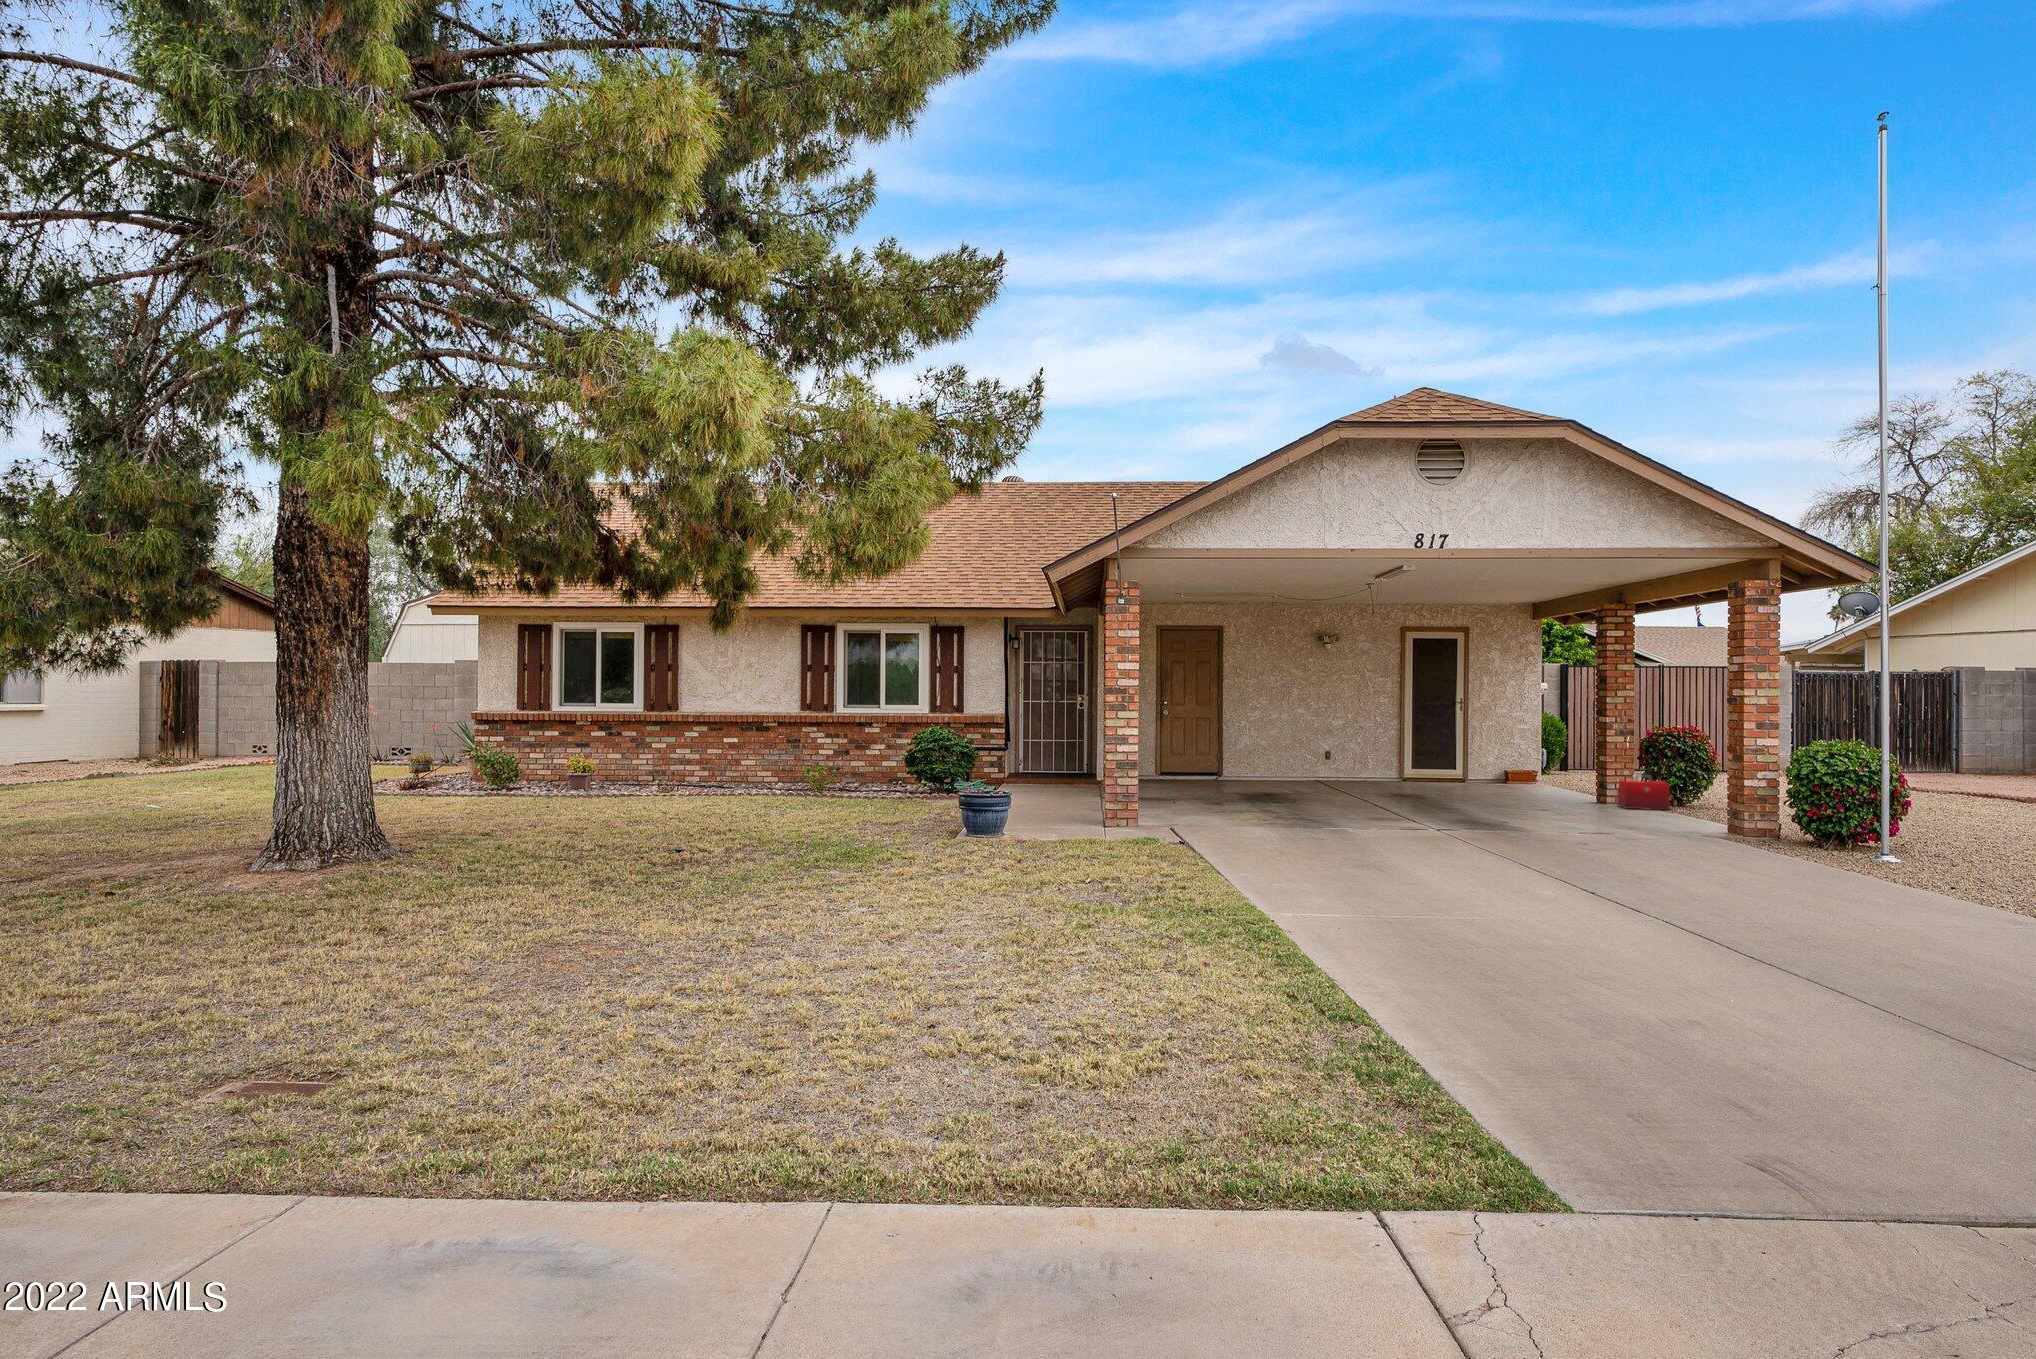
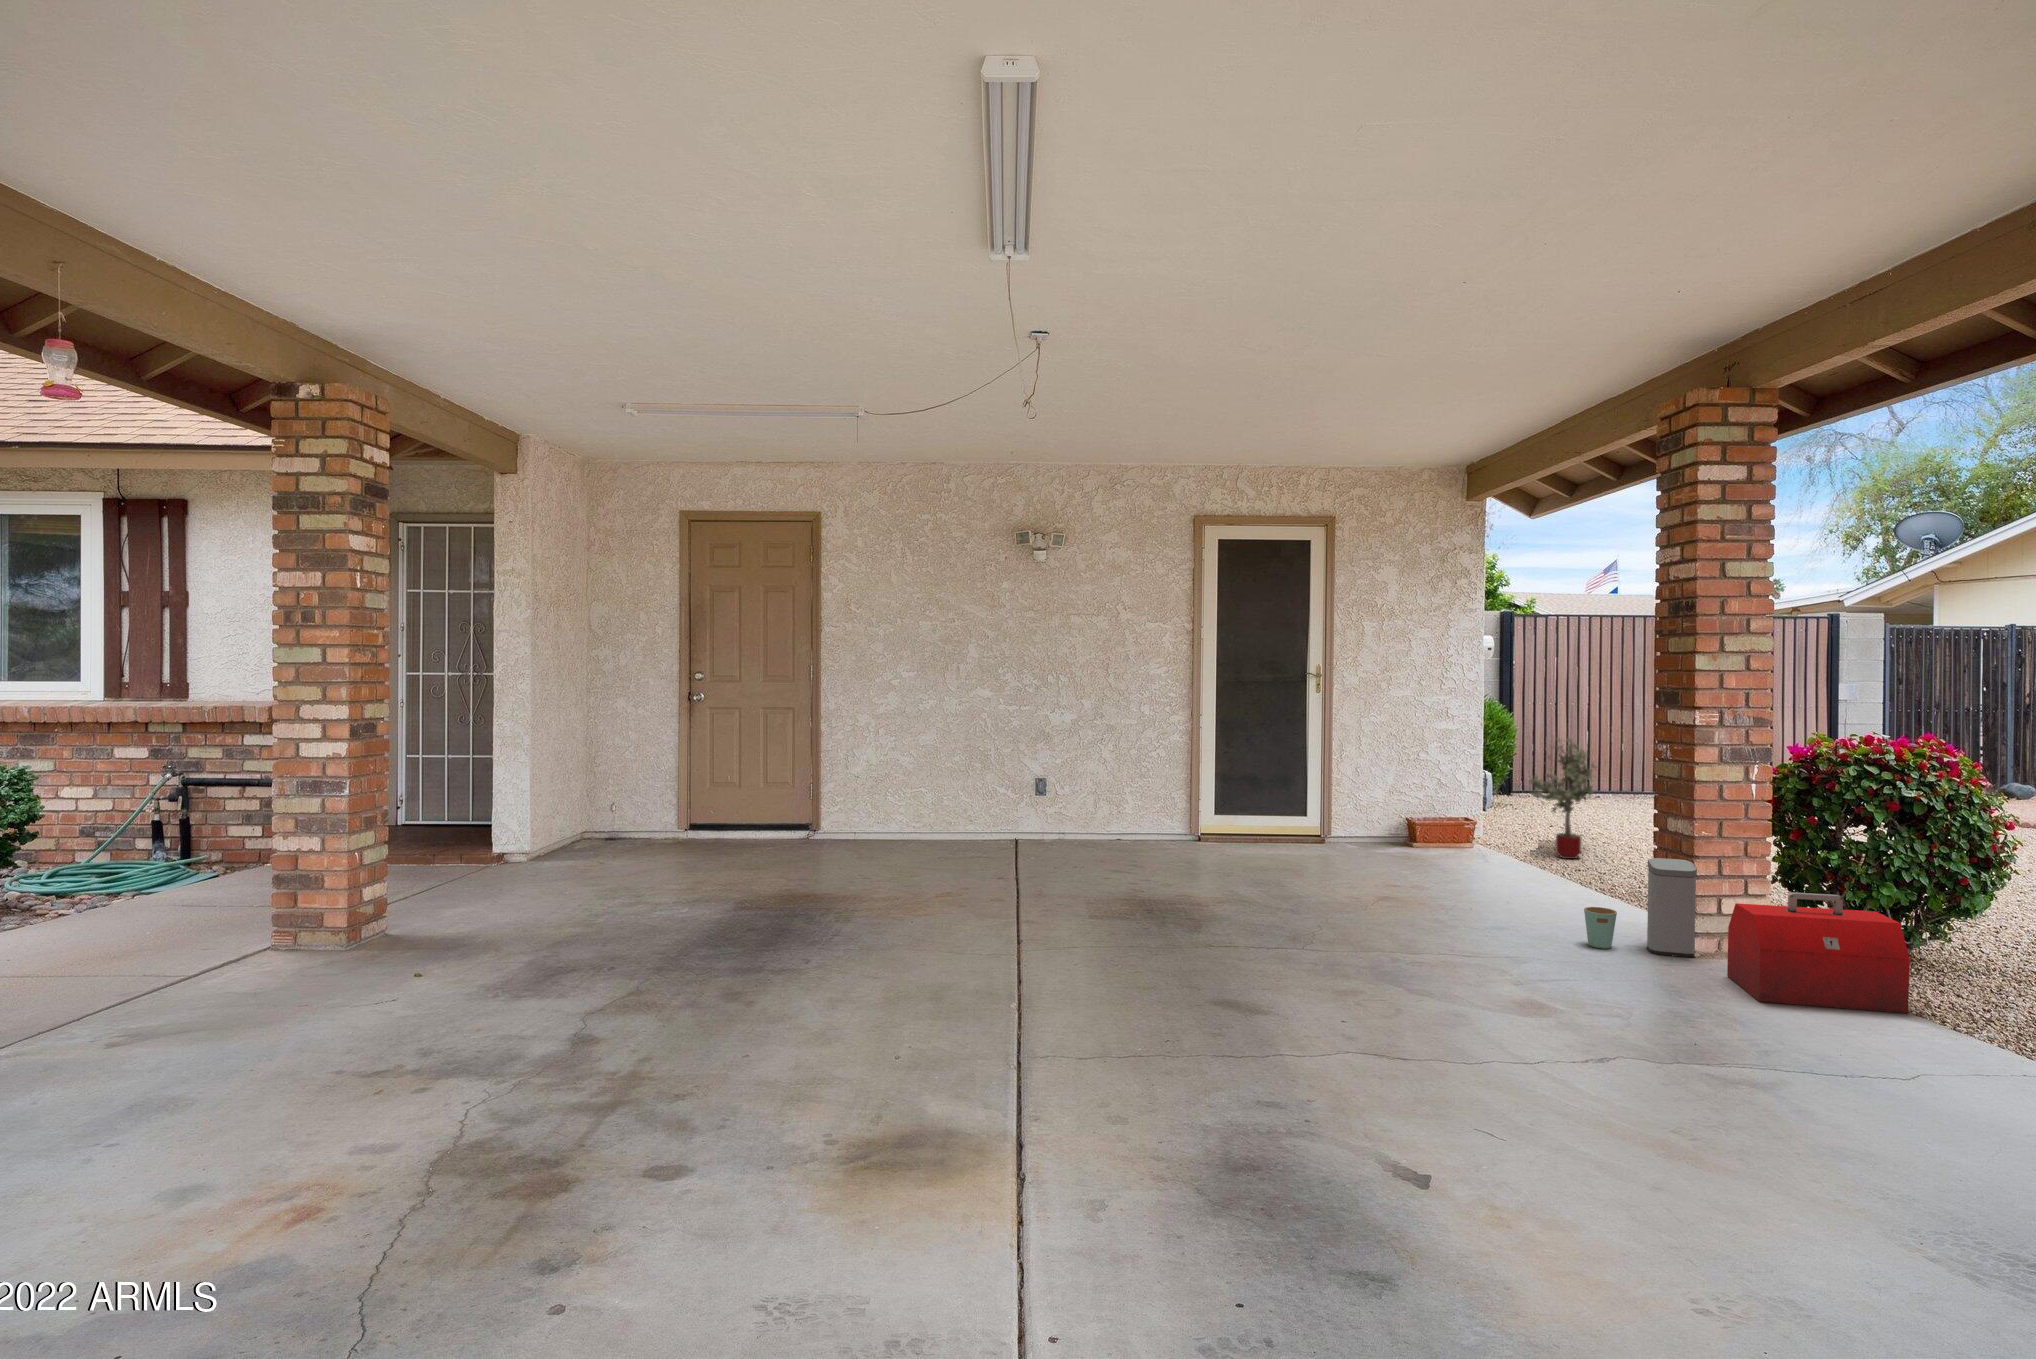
potted tree: none [1542,733,1572,787] -> present [1530,738,1597,859]
trash can: none [1569,770,1608,803] -> present [1584,858,1697,957]

